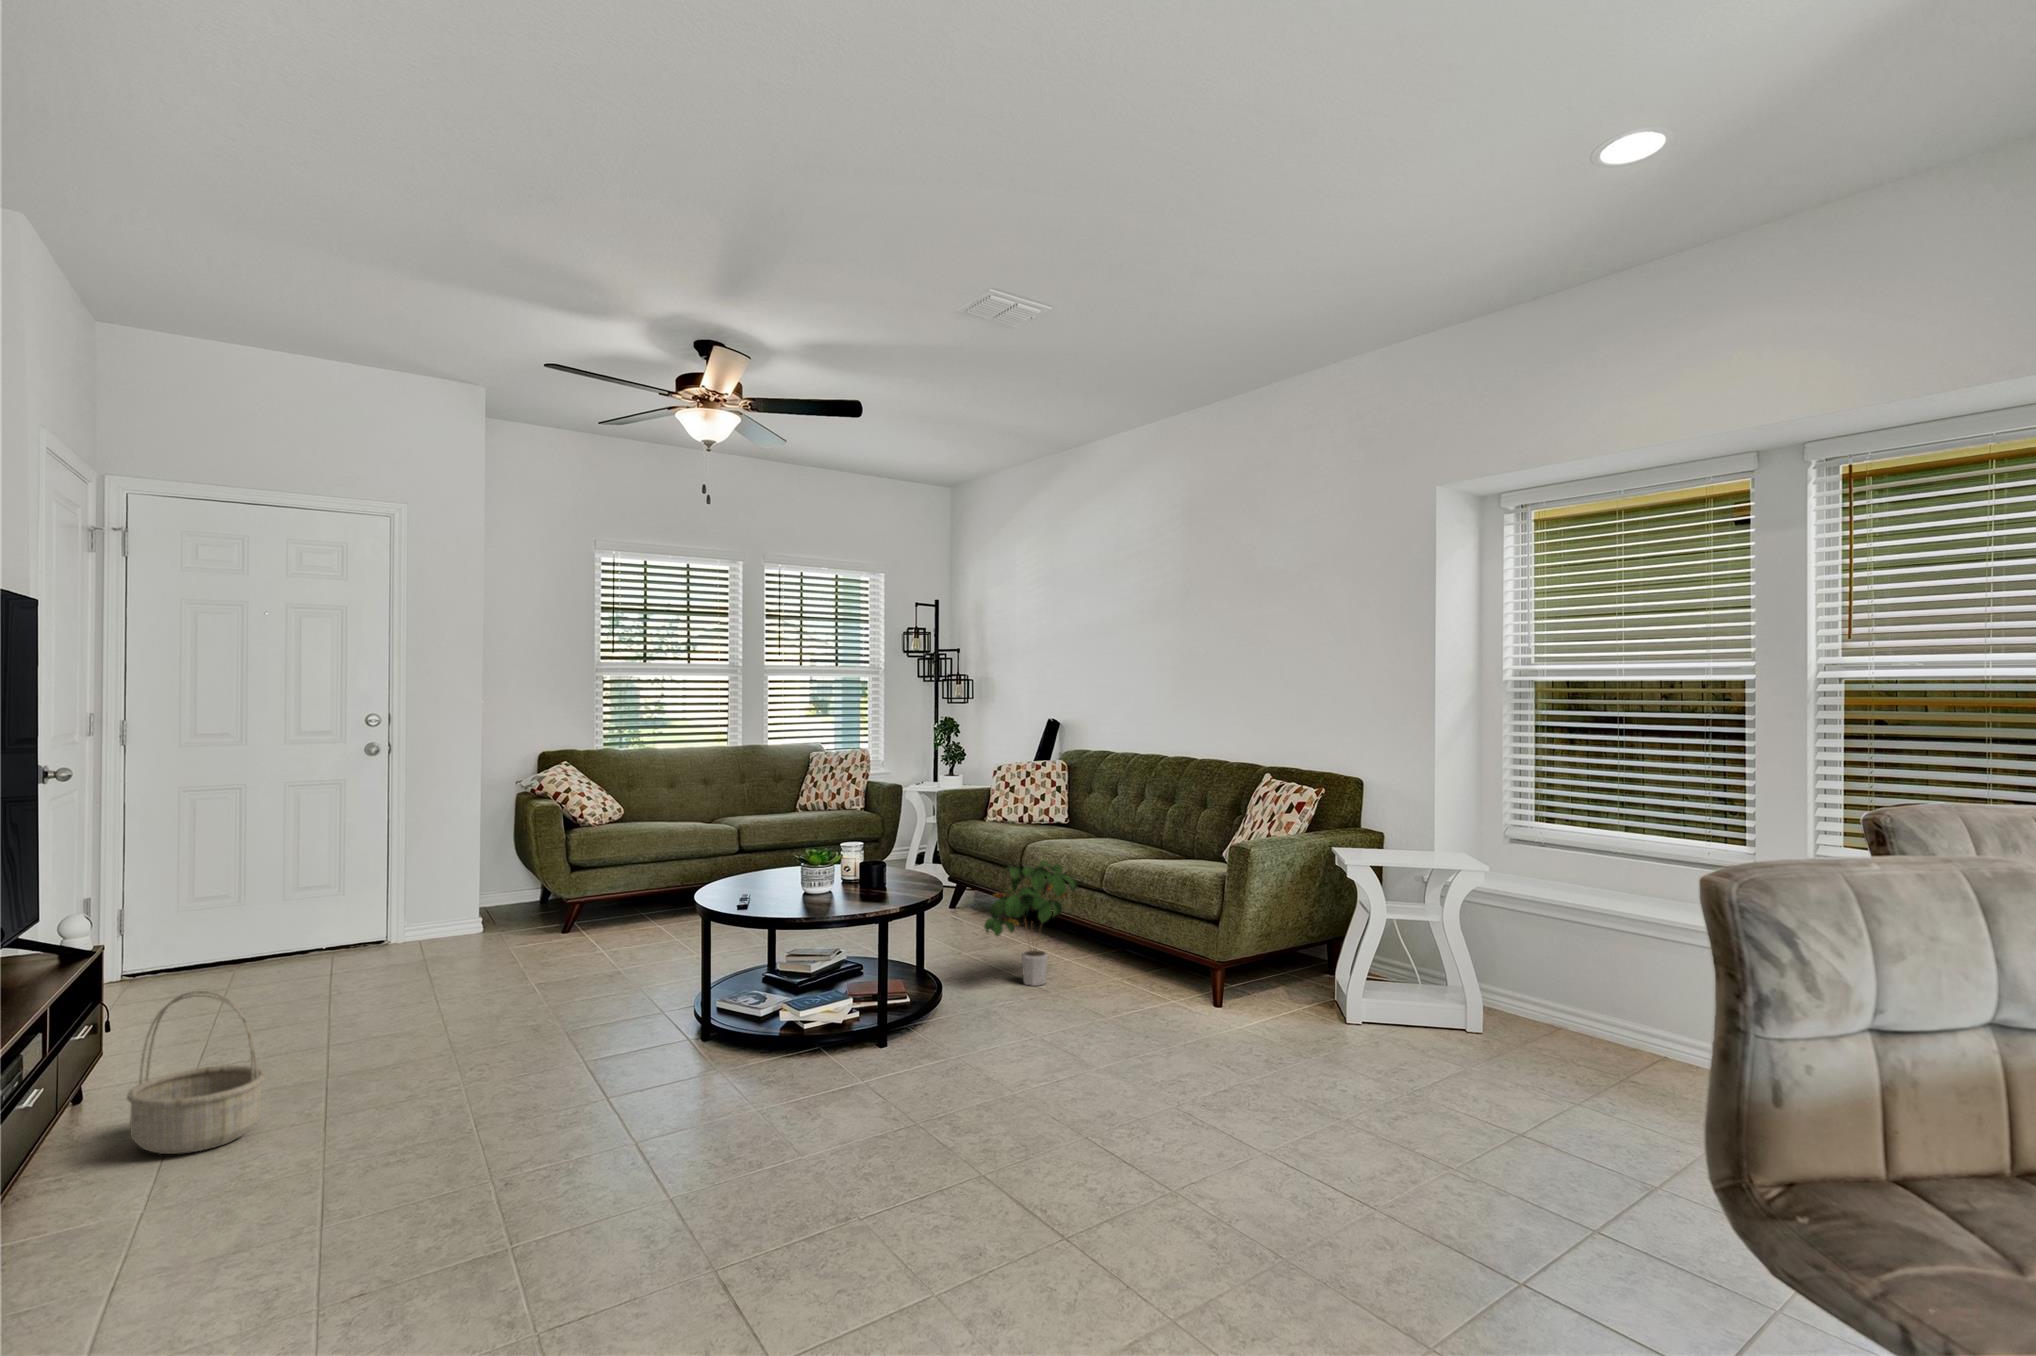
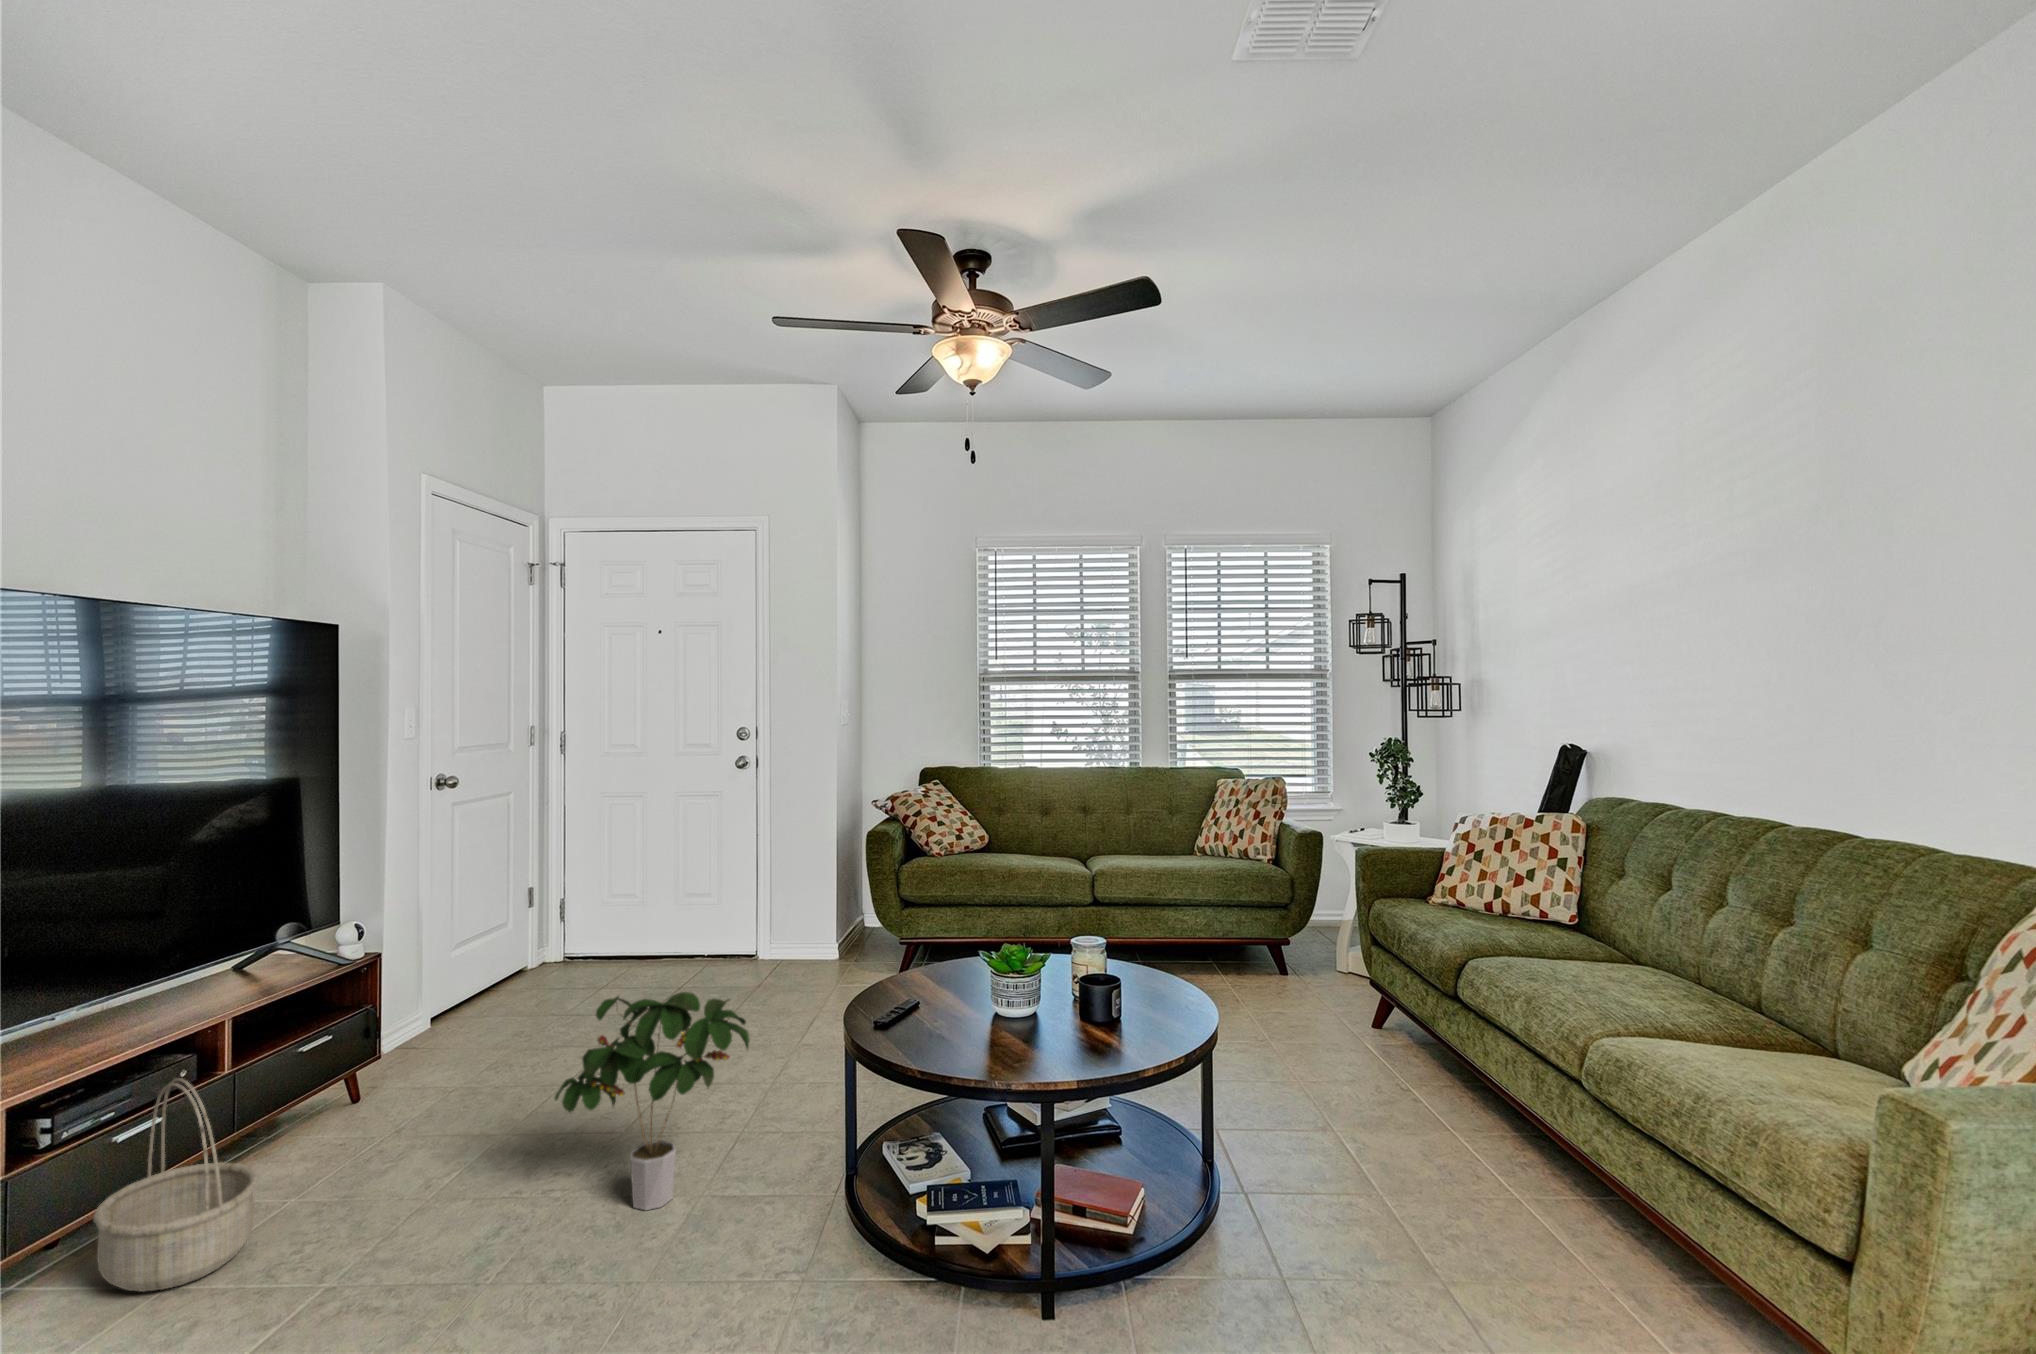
potted plant: present [984,861,1077,986] -> present [555,992,750,1210]

